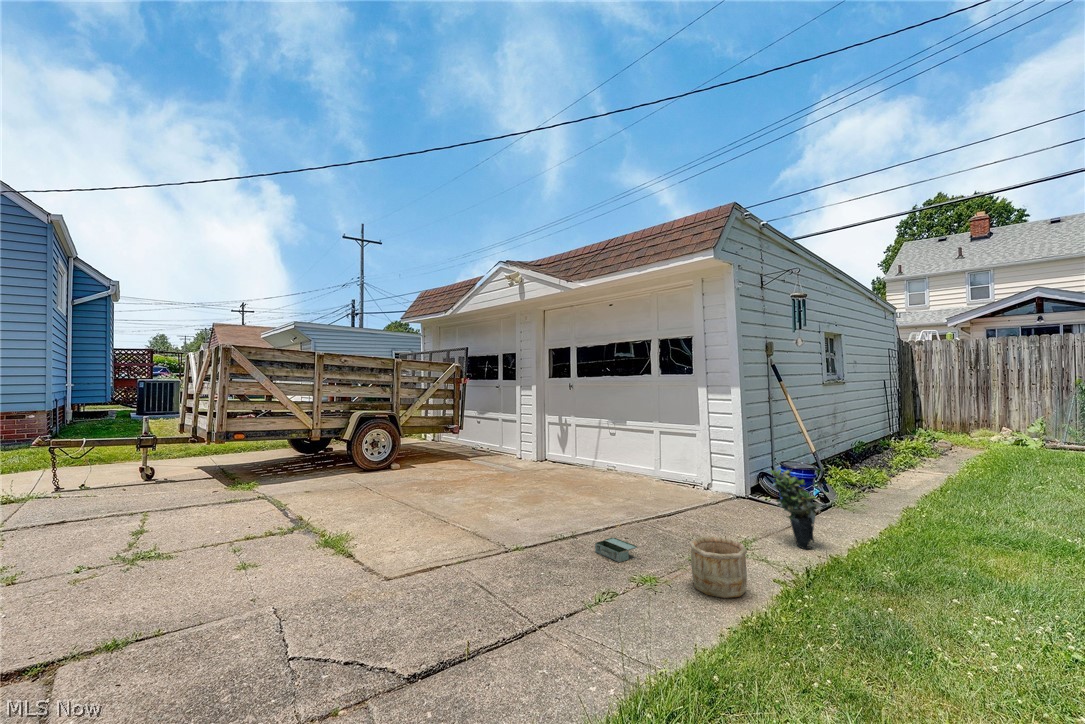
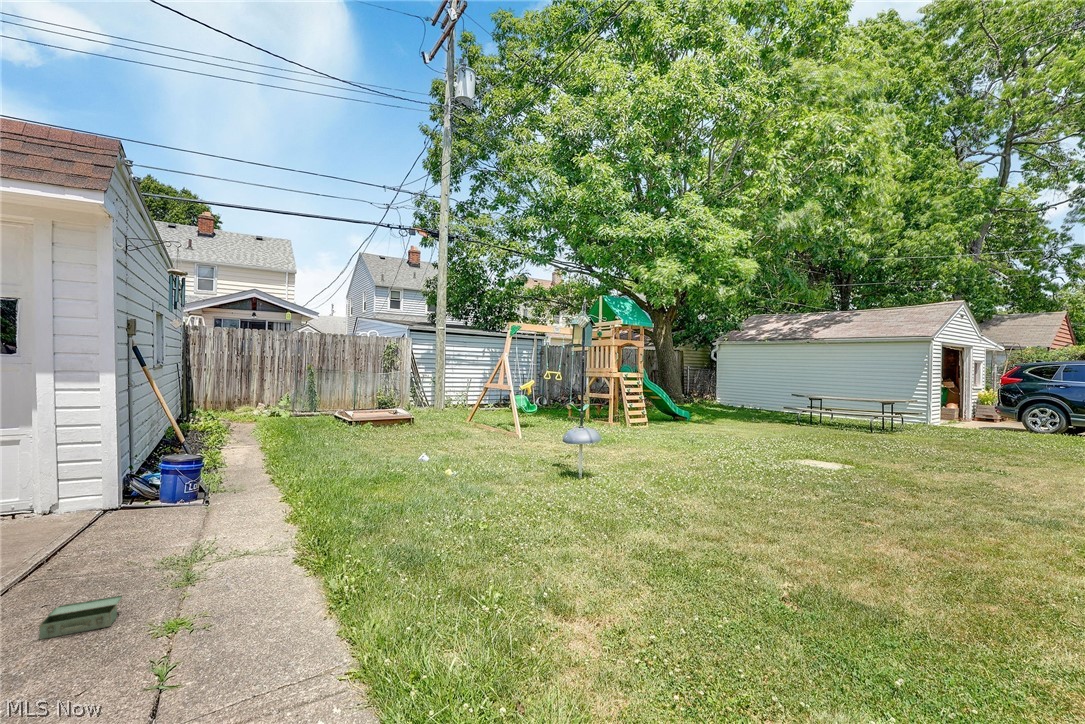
potted plant: present [770,469,818,549] -> none [221,455,273,529]
wooden bucket: present [689,537,747,598] -> none [229,531,294,595]

